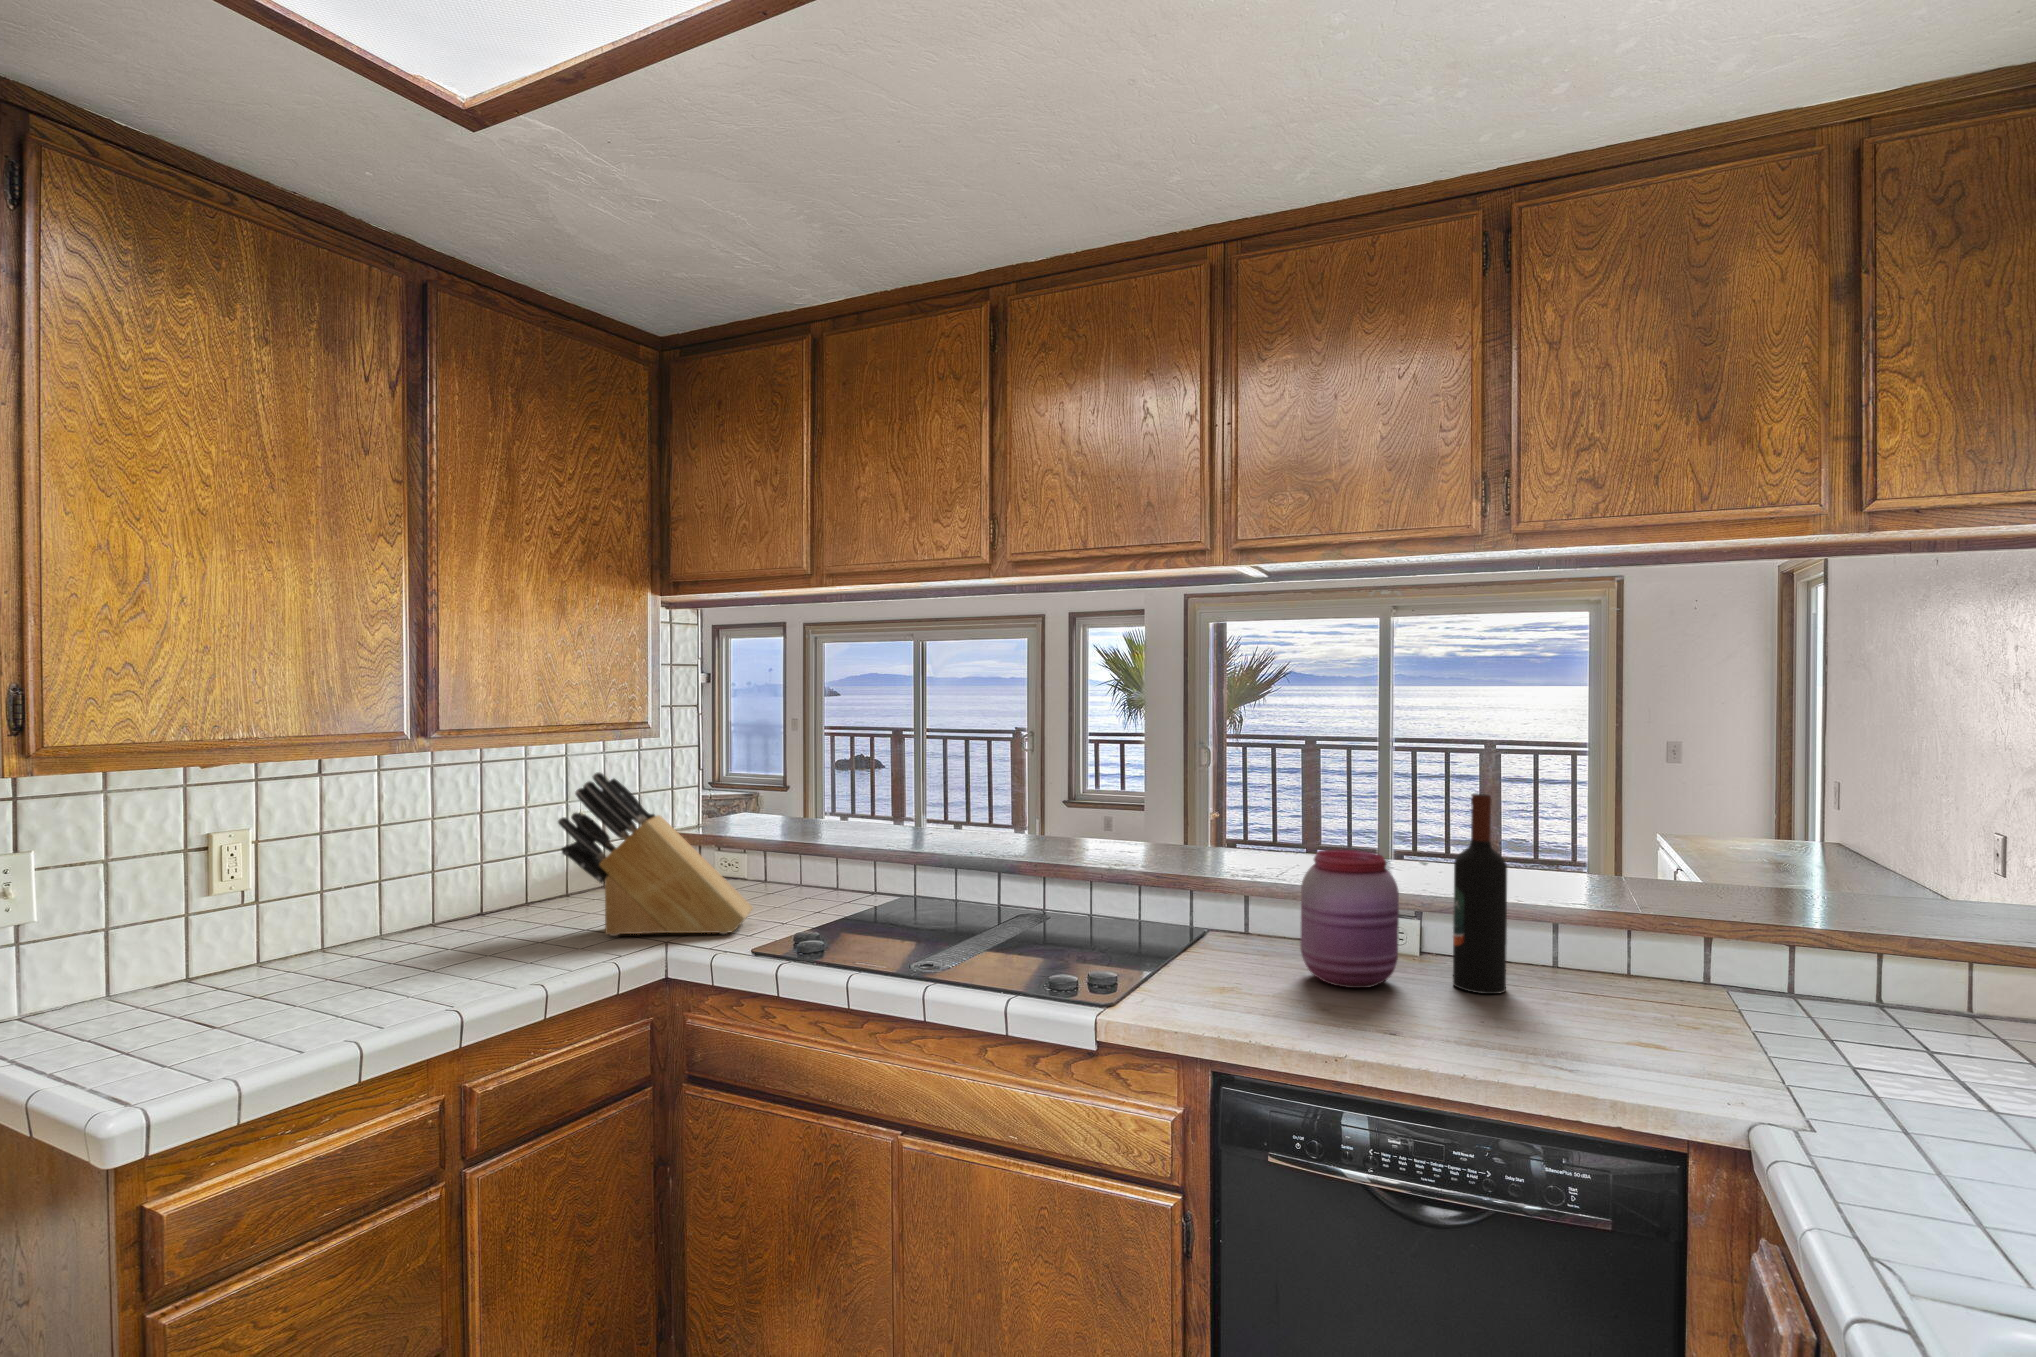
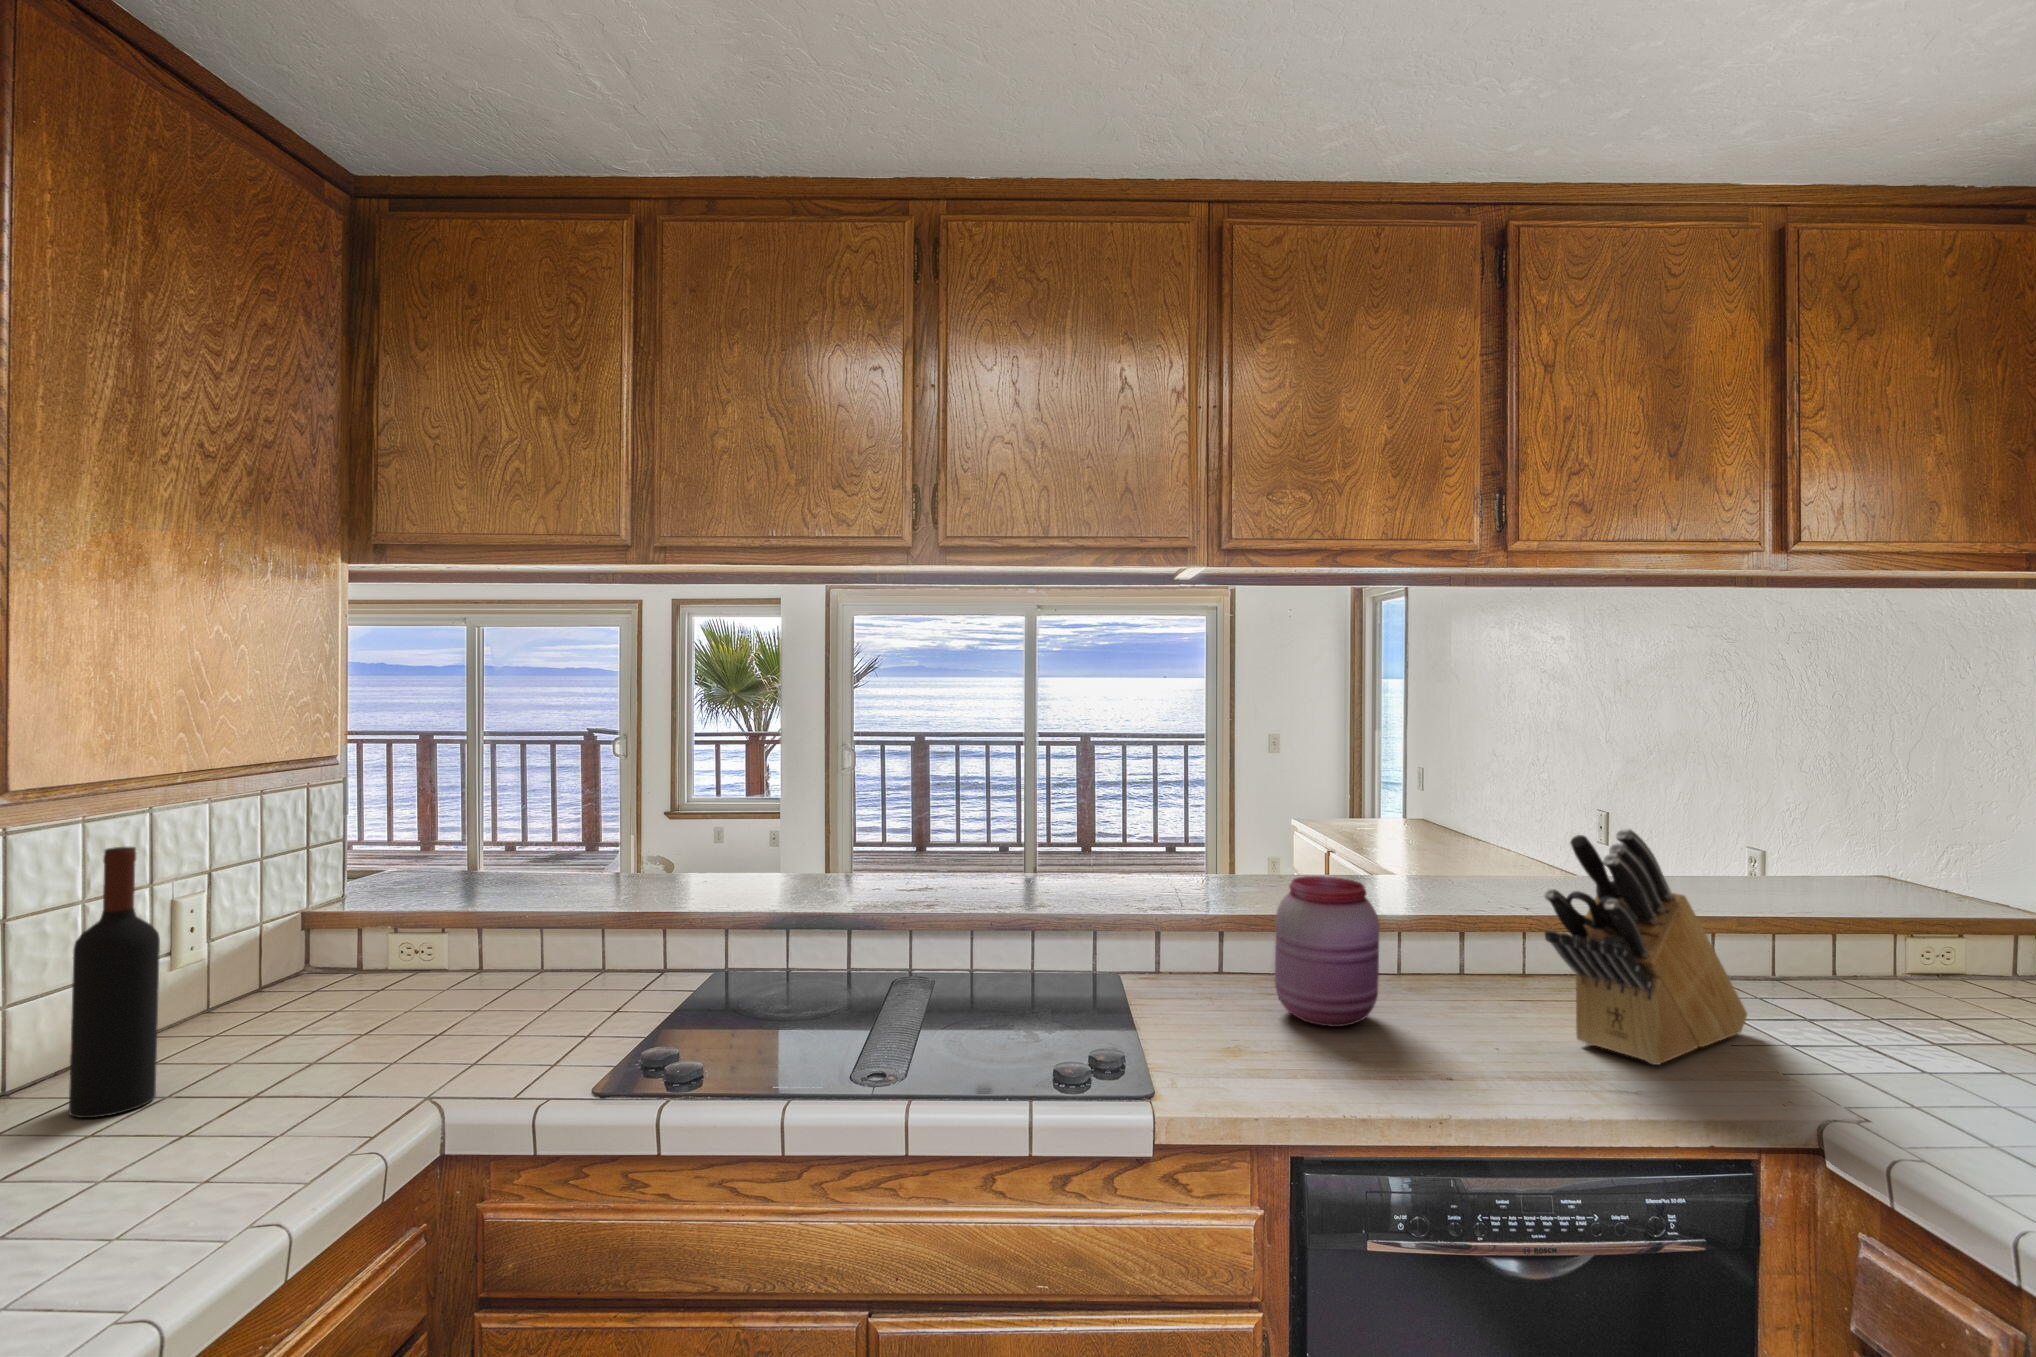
knife block: present [558,772,753,936] -> present [1544,829,1747,1065]
wine bottle: present [1453,794,1507,994] -> present [69,847,160,1118]

